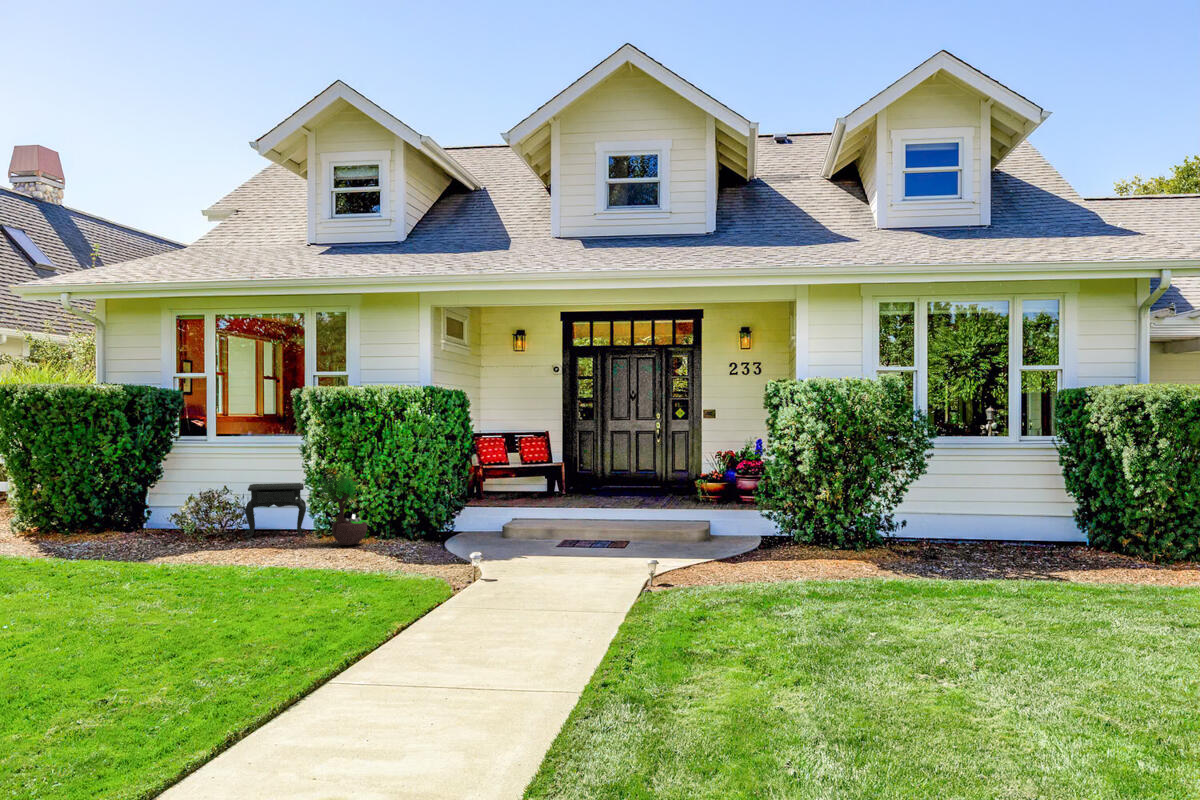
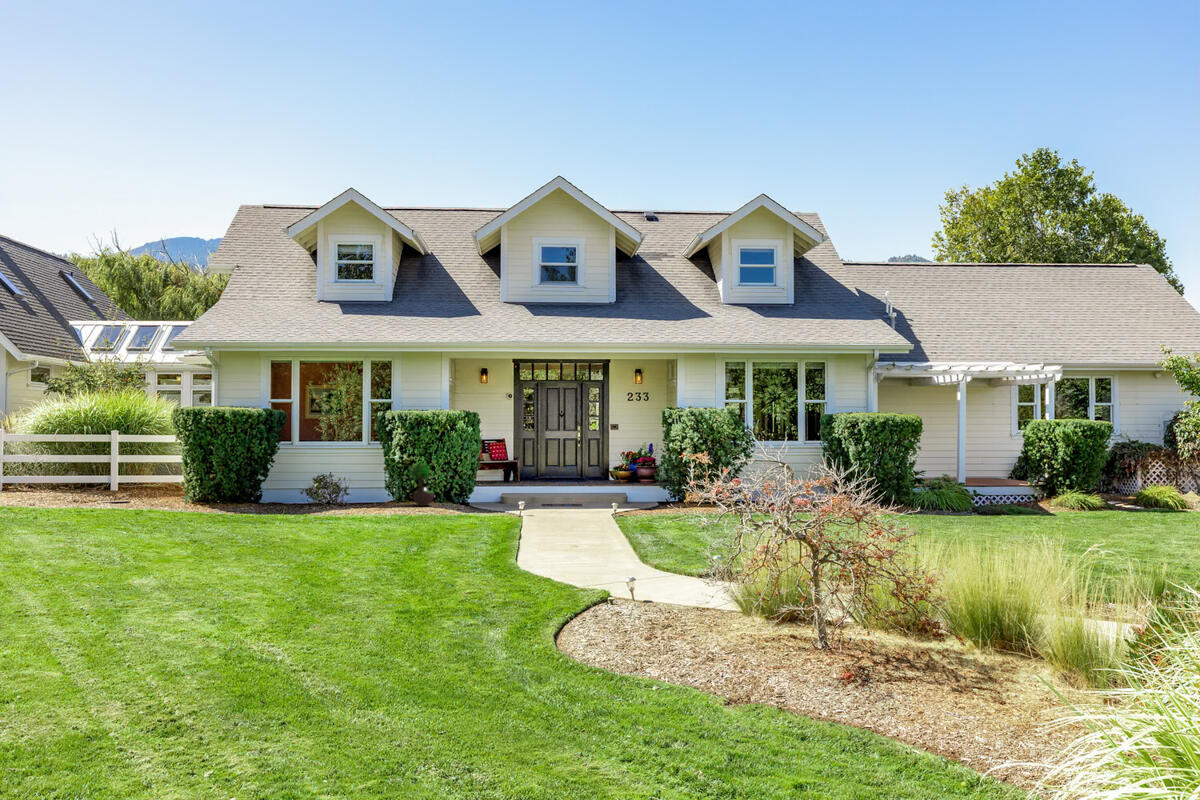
side table: present [245,483,306,538] -> none [351,470,390,504]

